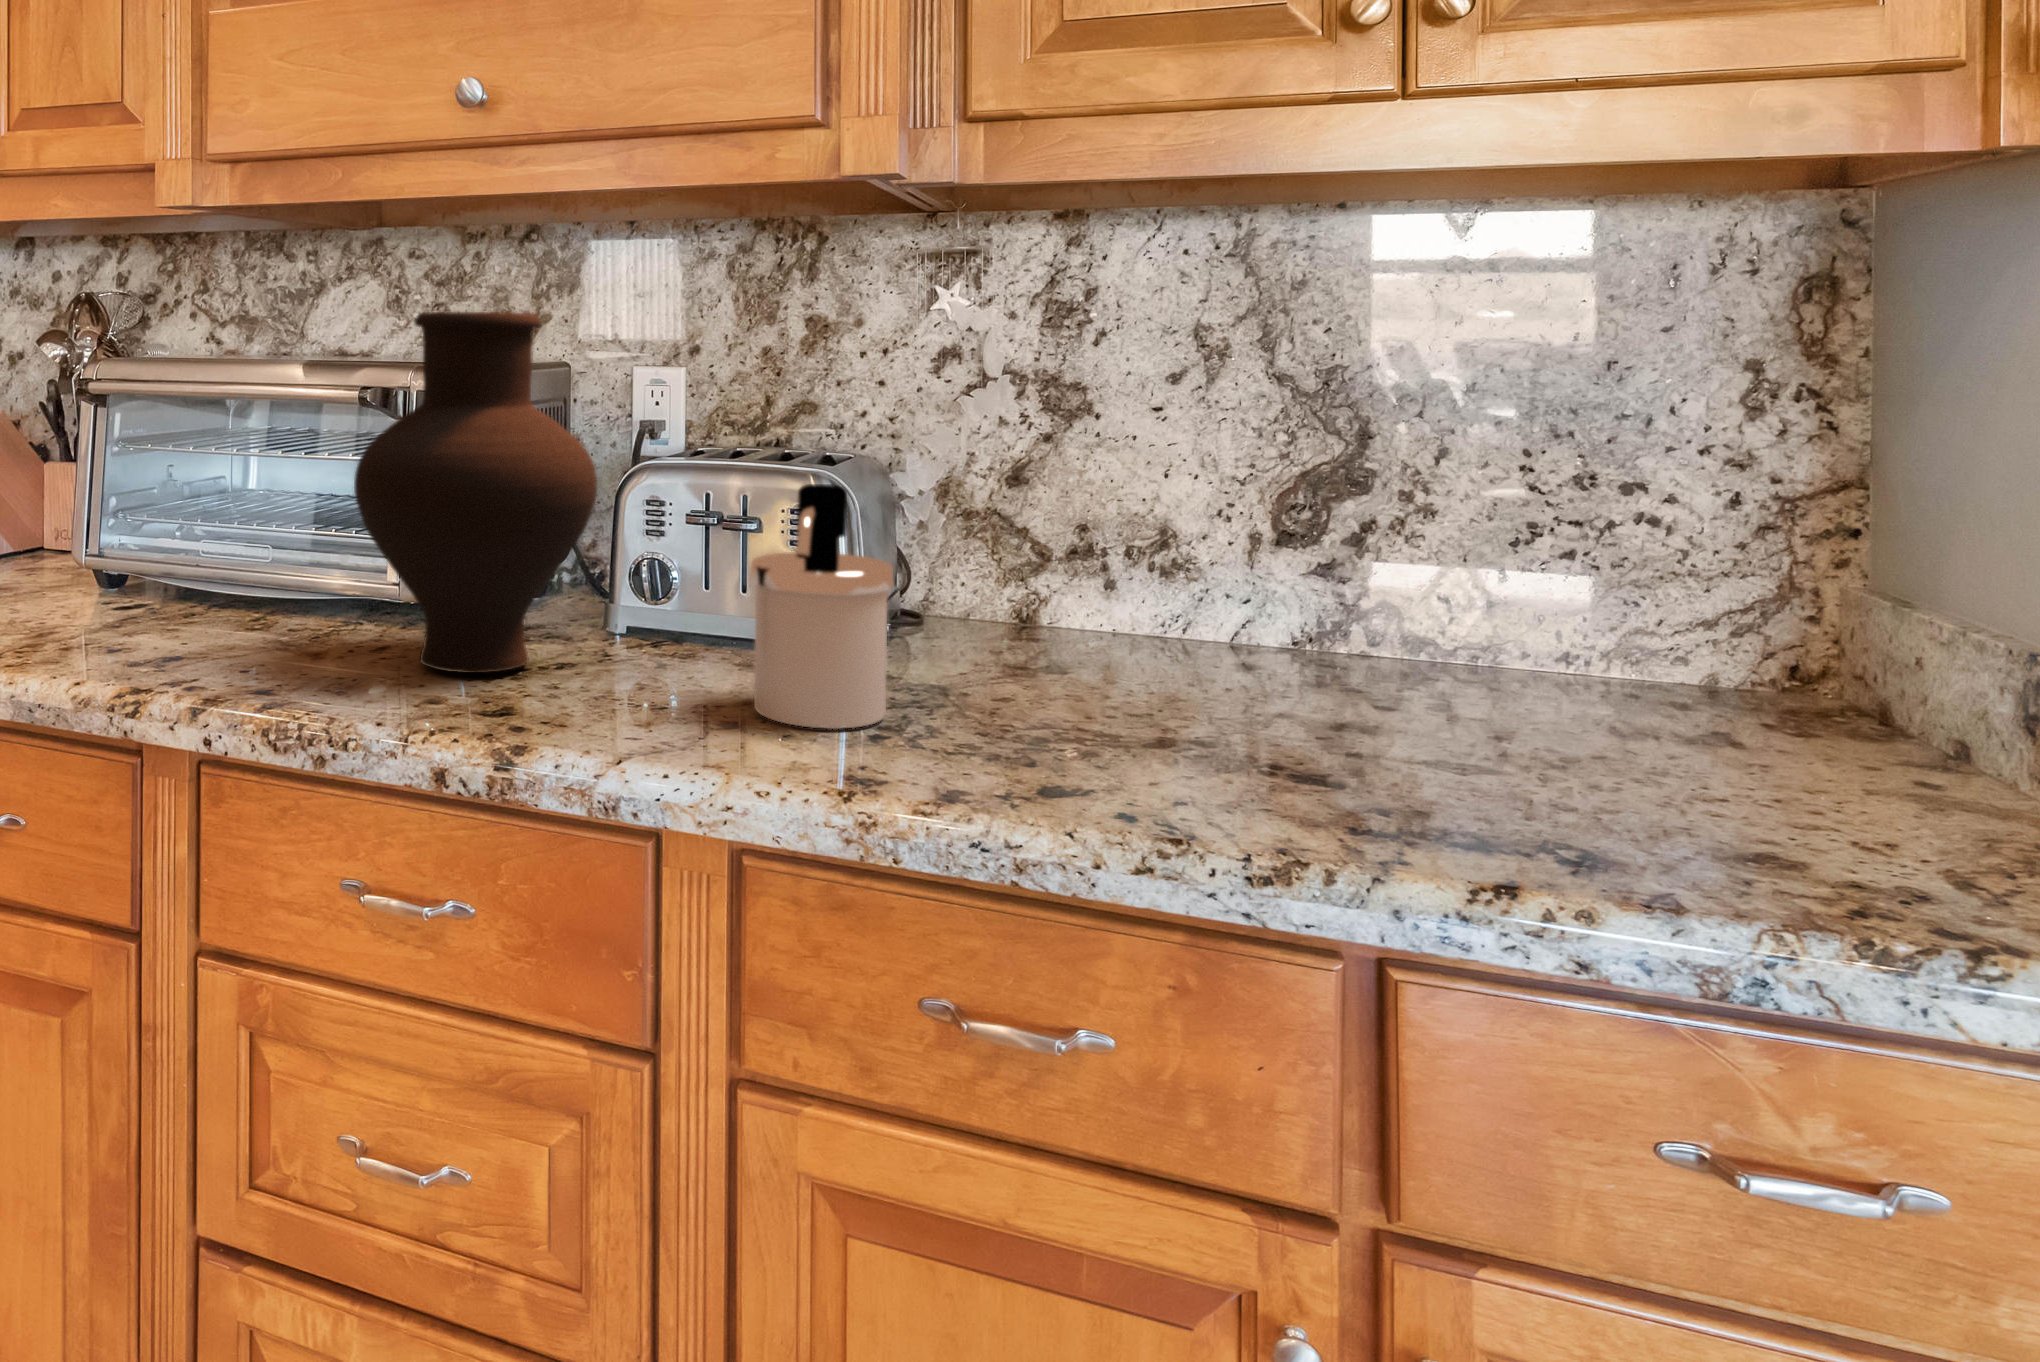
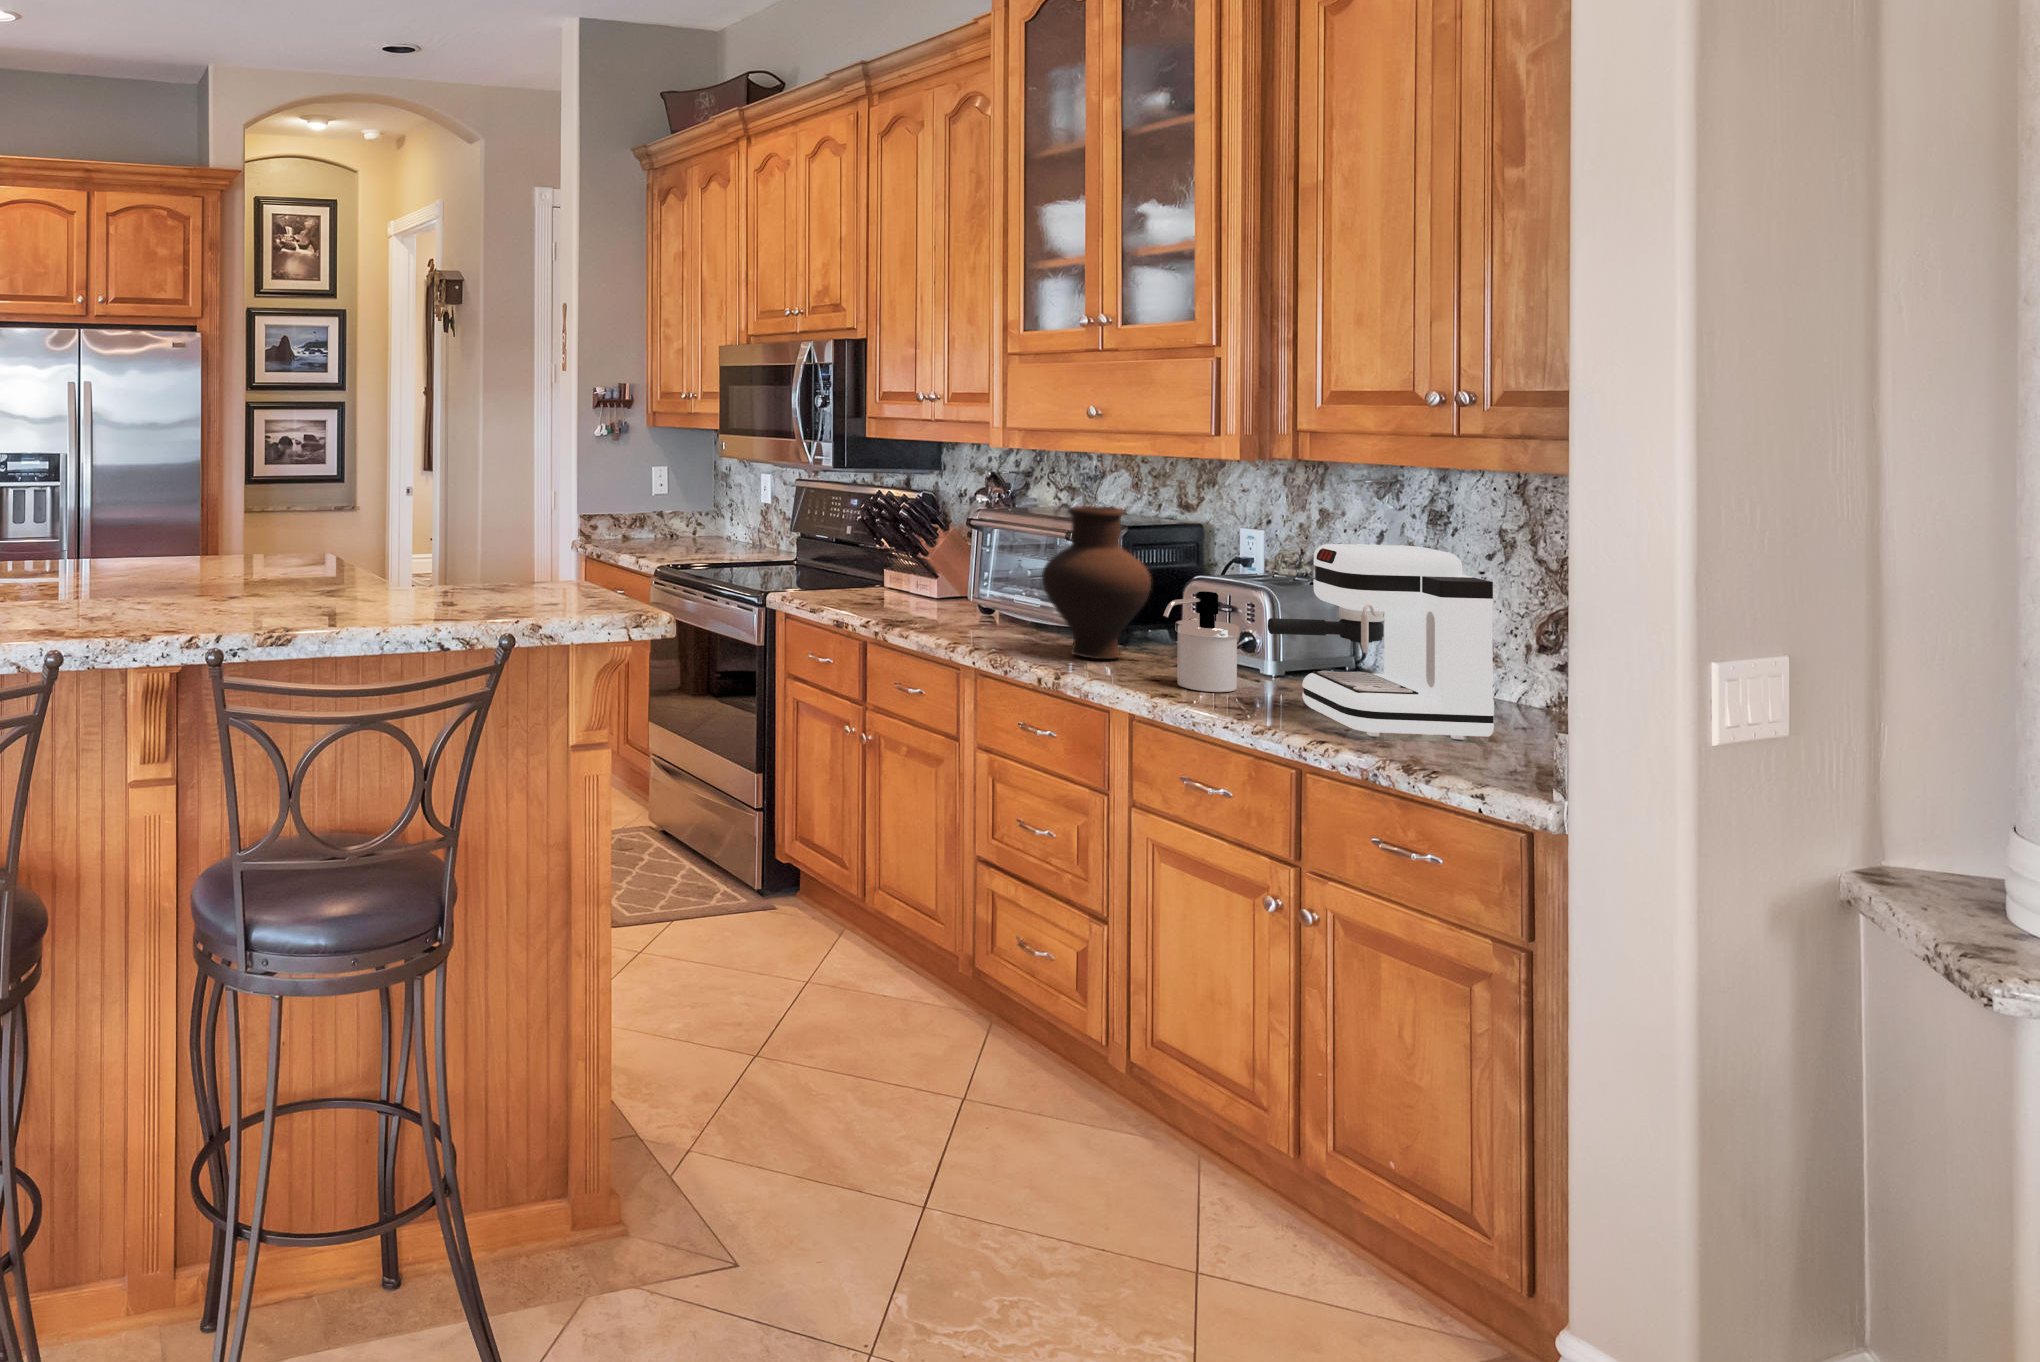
coffee maker: none [1108,343,1552,805] -> present [1268,544,1494,739]

